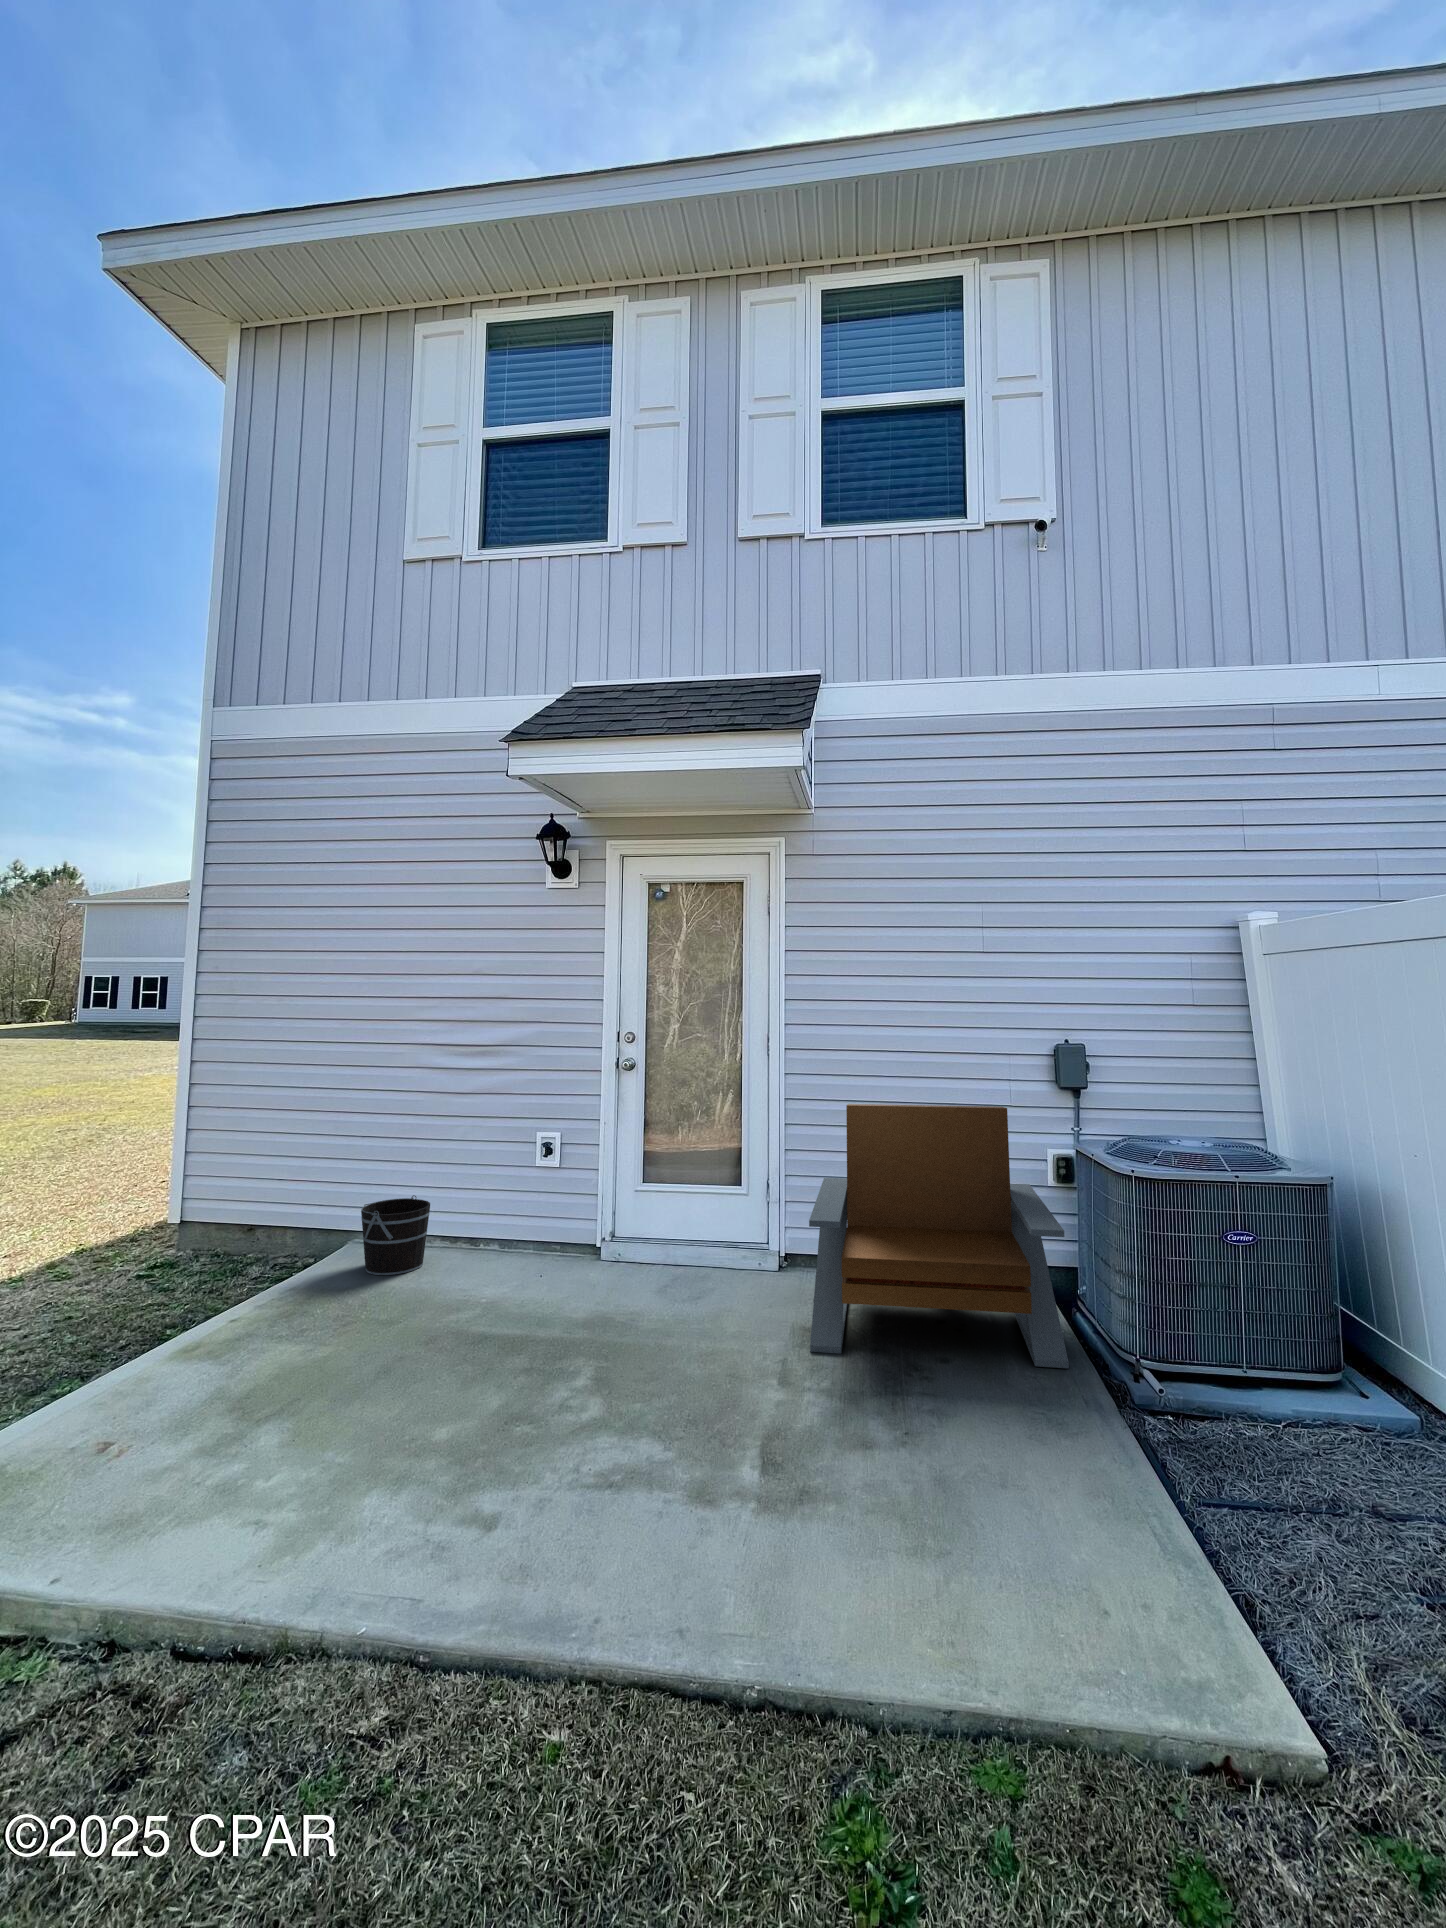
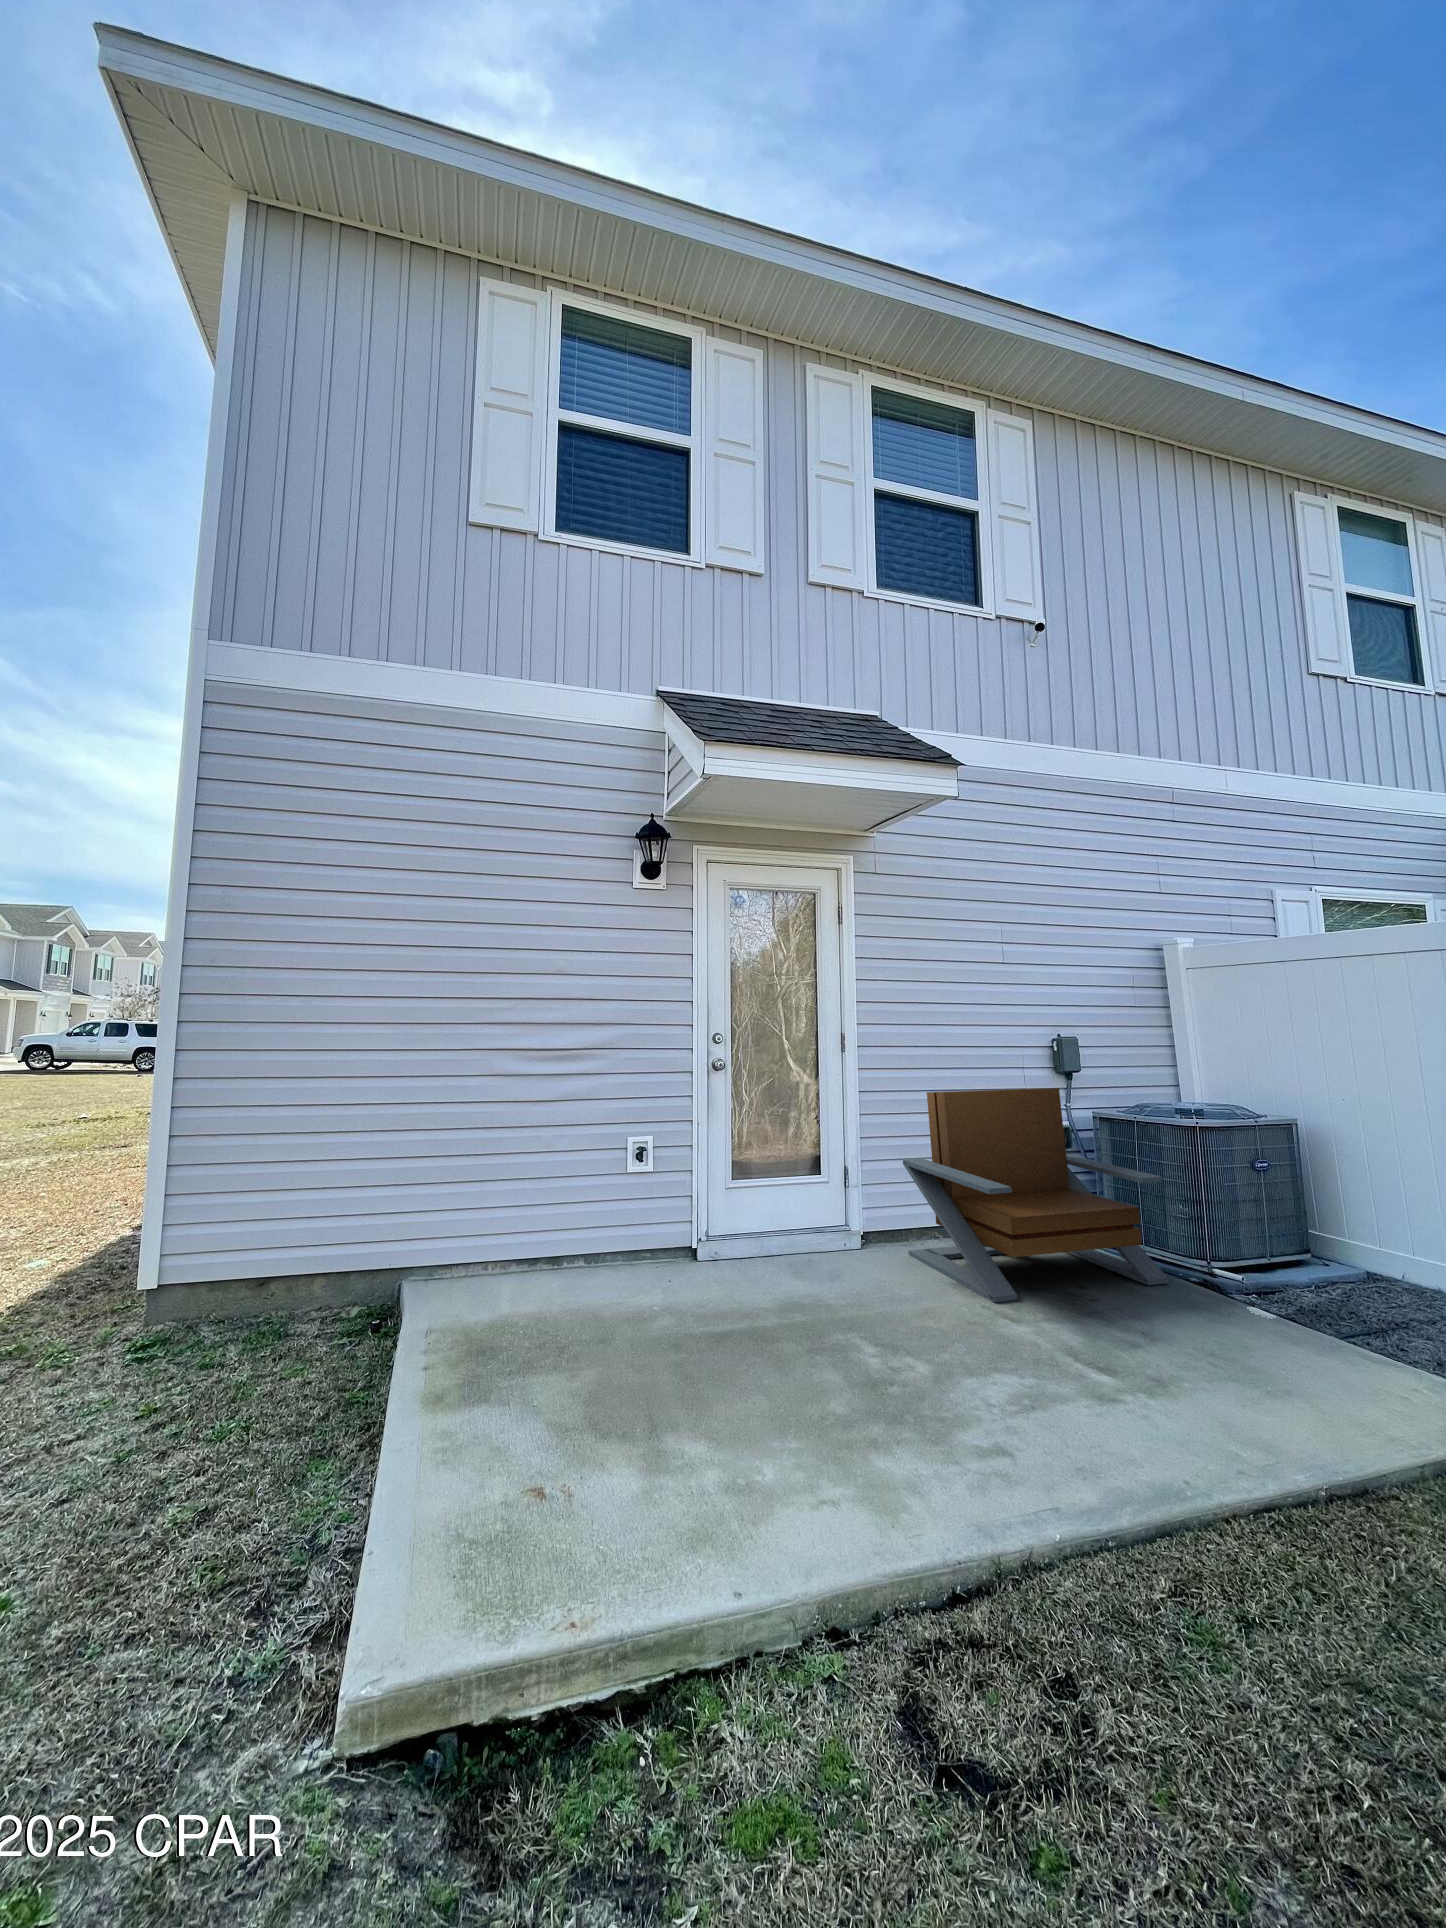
bucket: present [361,1195,430,1275] -> none [455,1217,531,1307]

